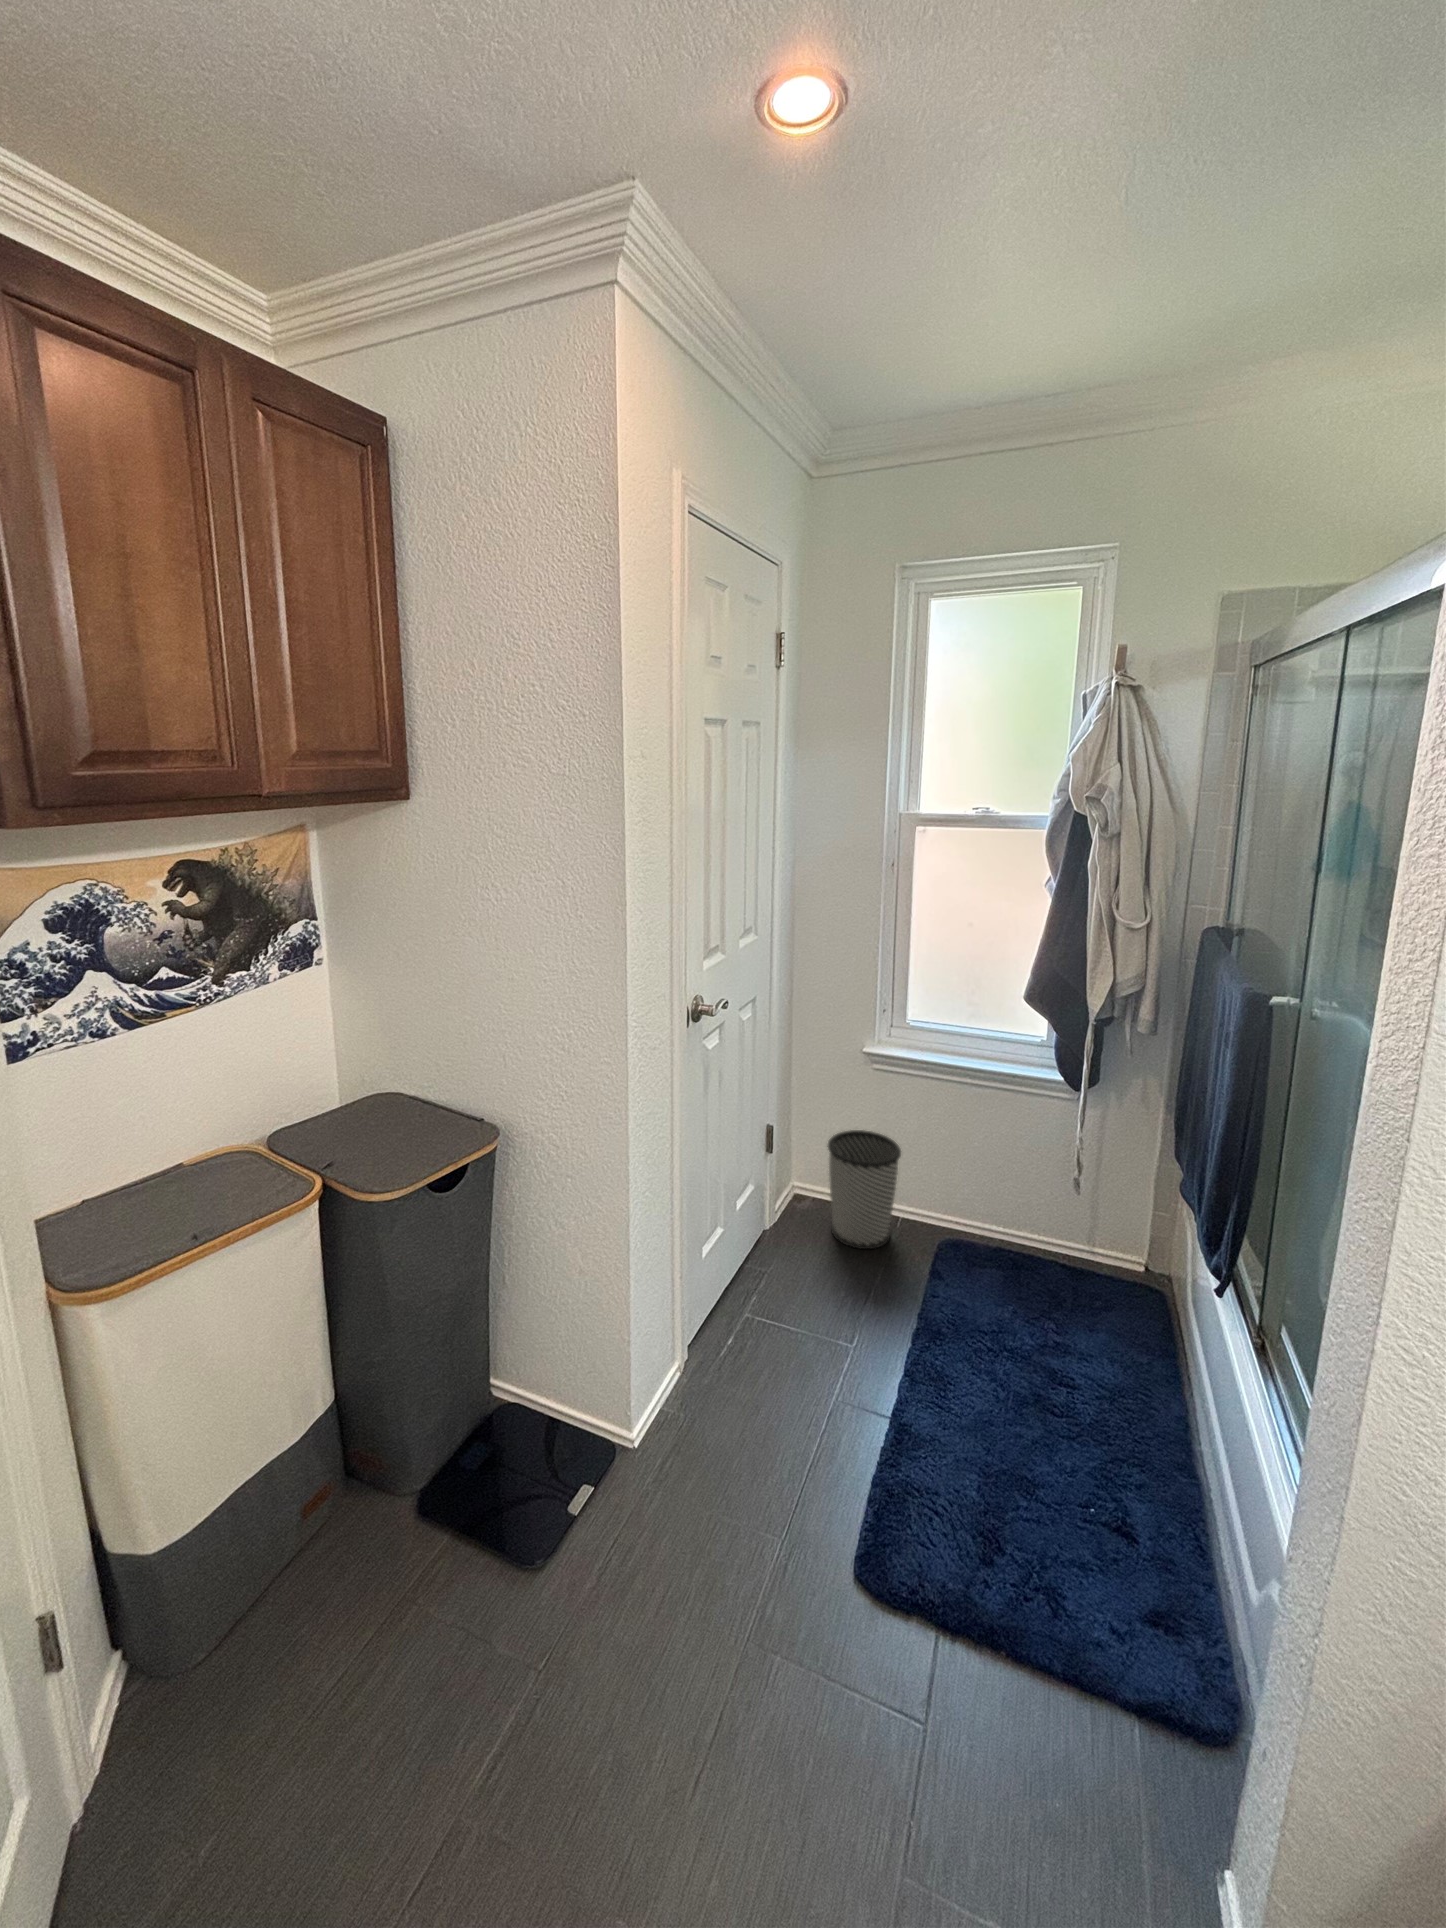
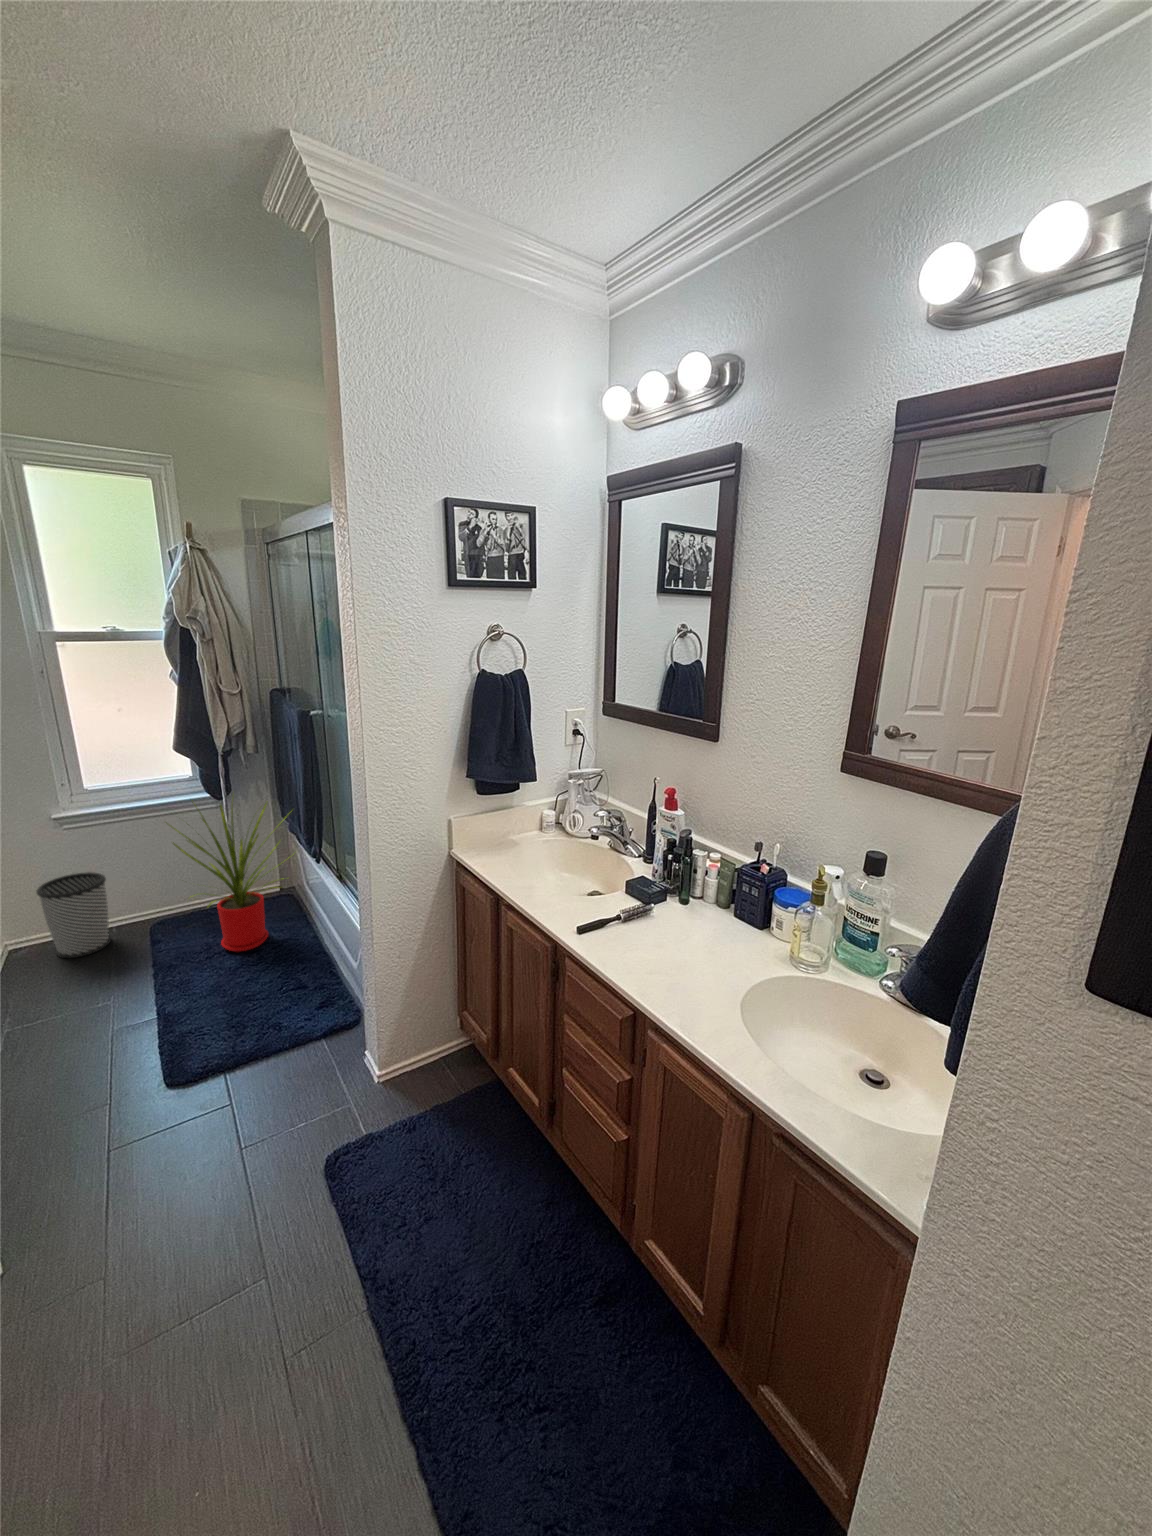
house plant: none [972,1084,1197,1381] -> present [169,800,293,952]

